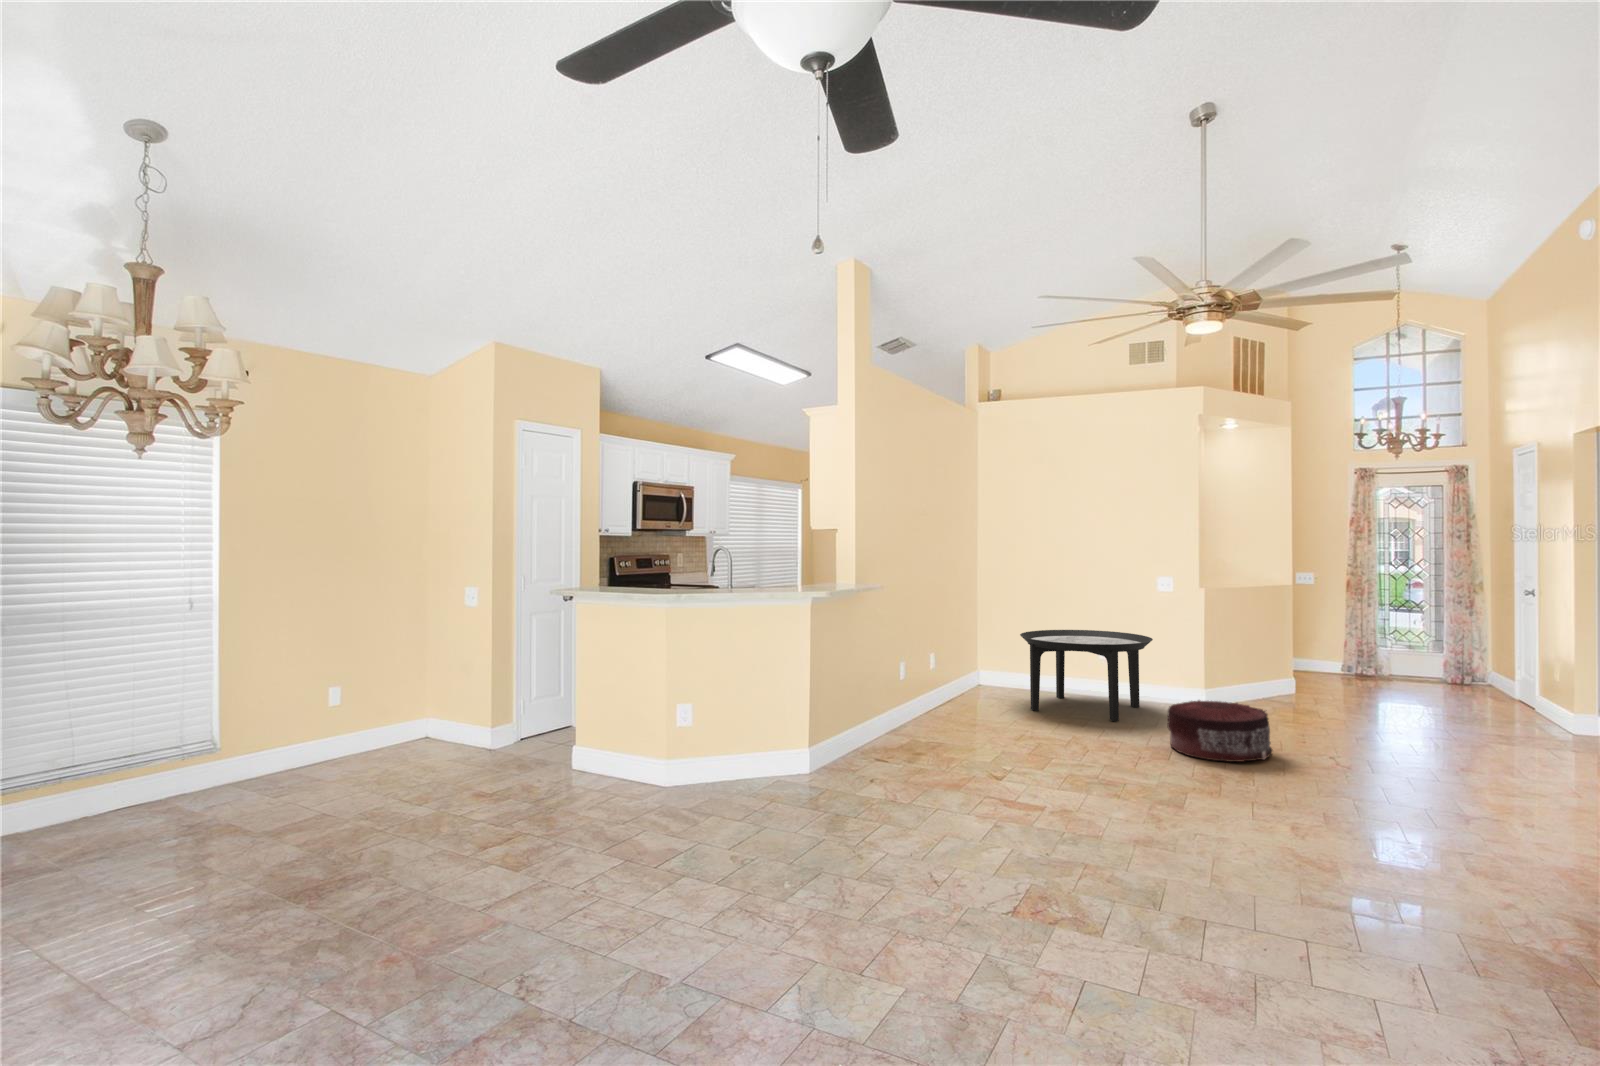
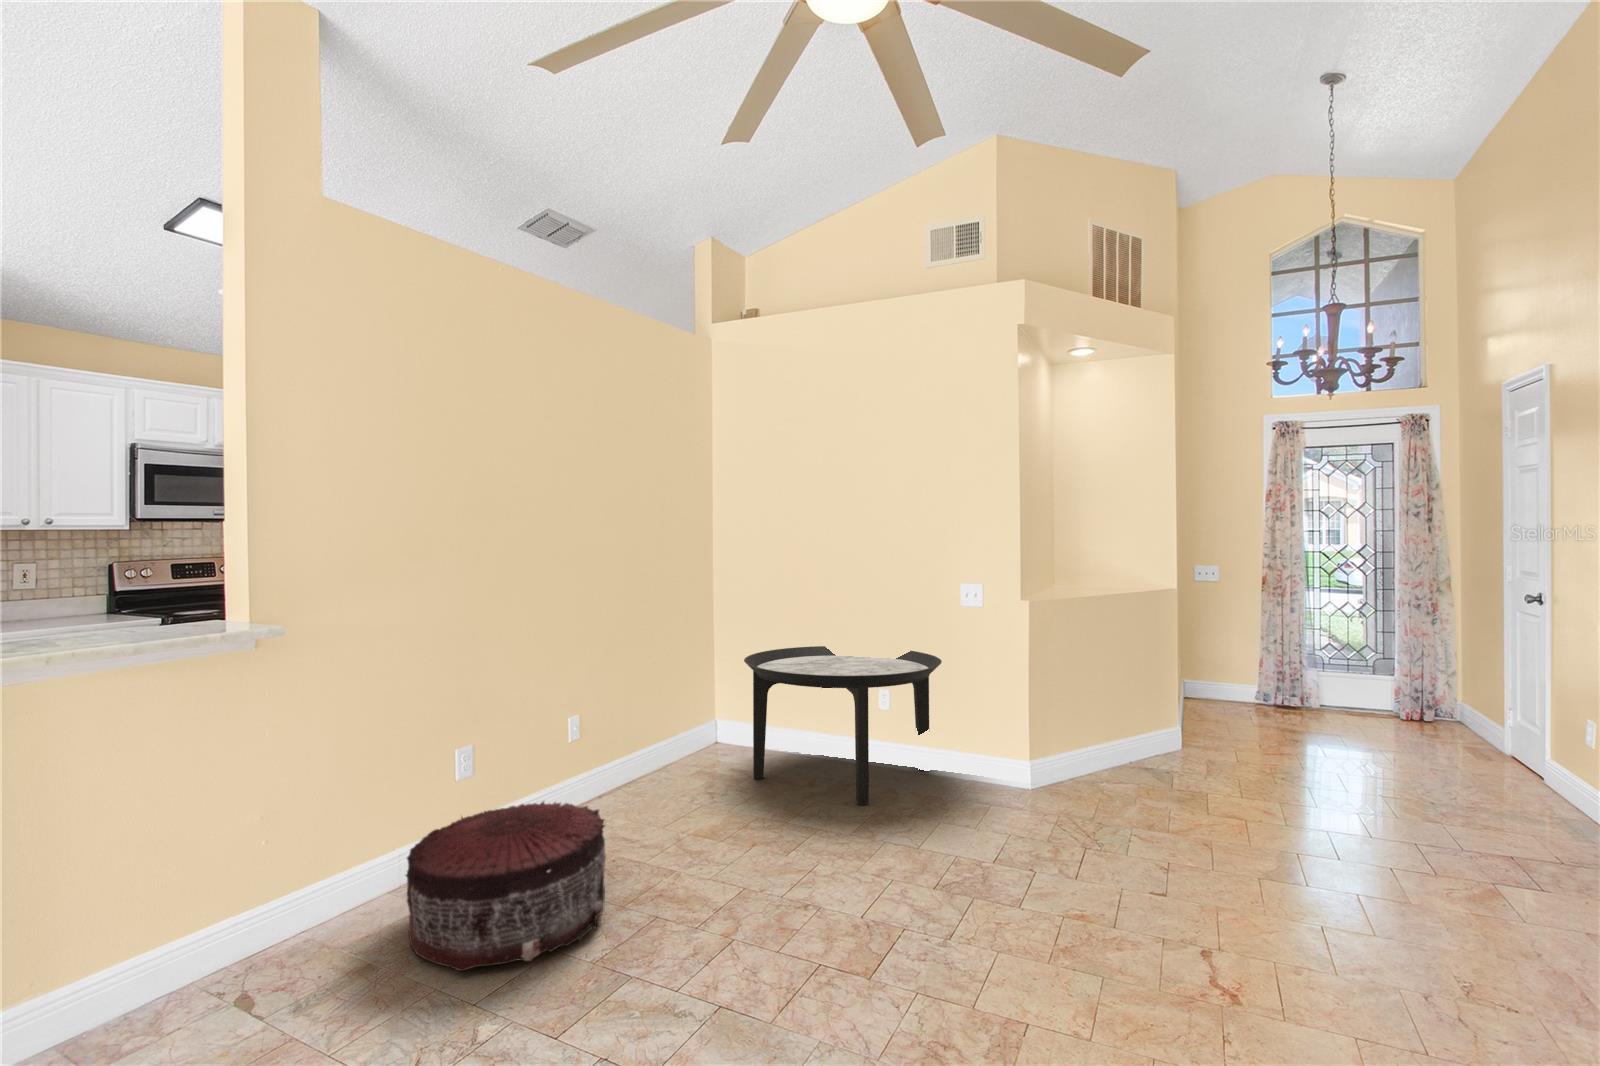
pouf: present [1167,700,1272,762] -> present [406,801,606,971]

